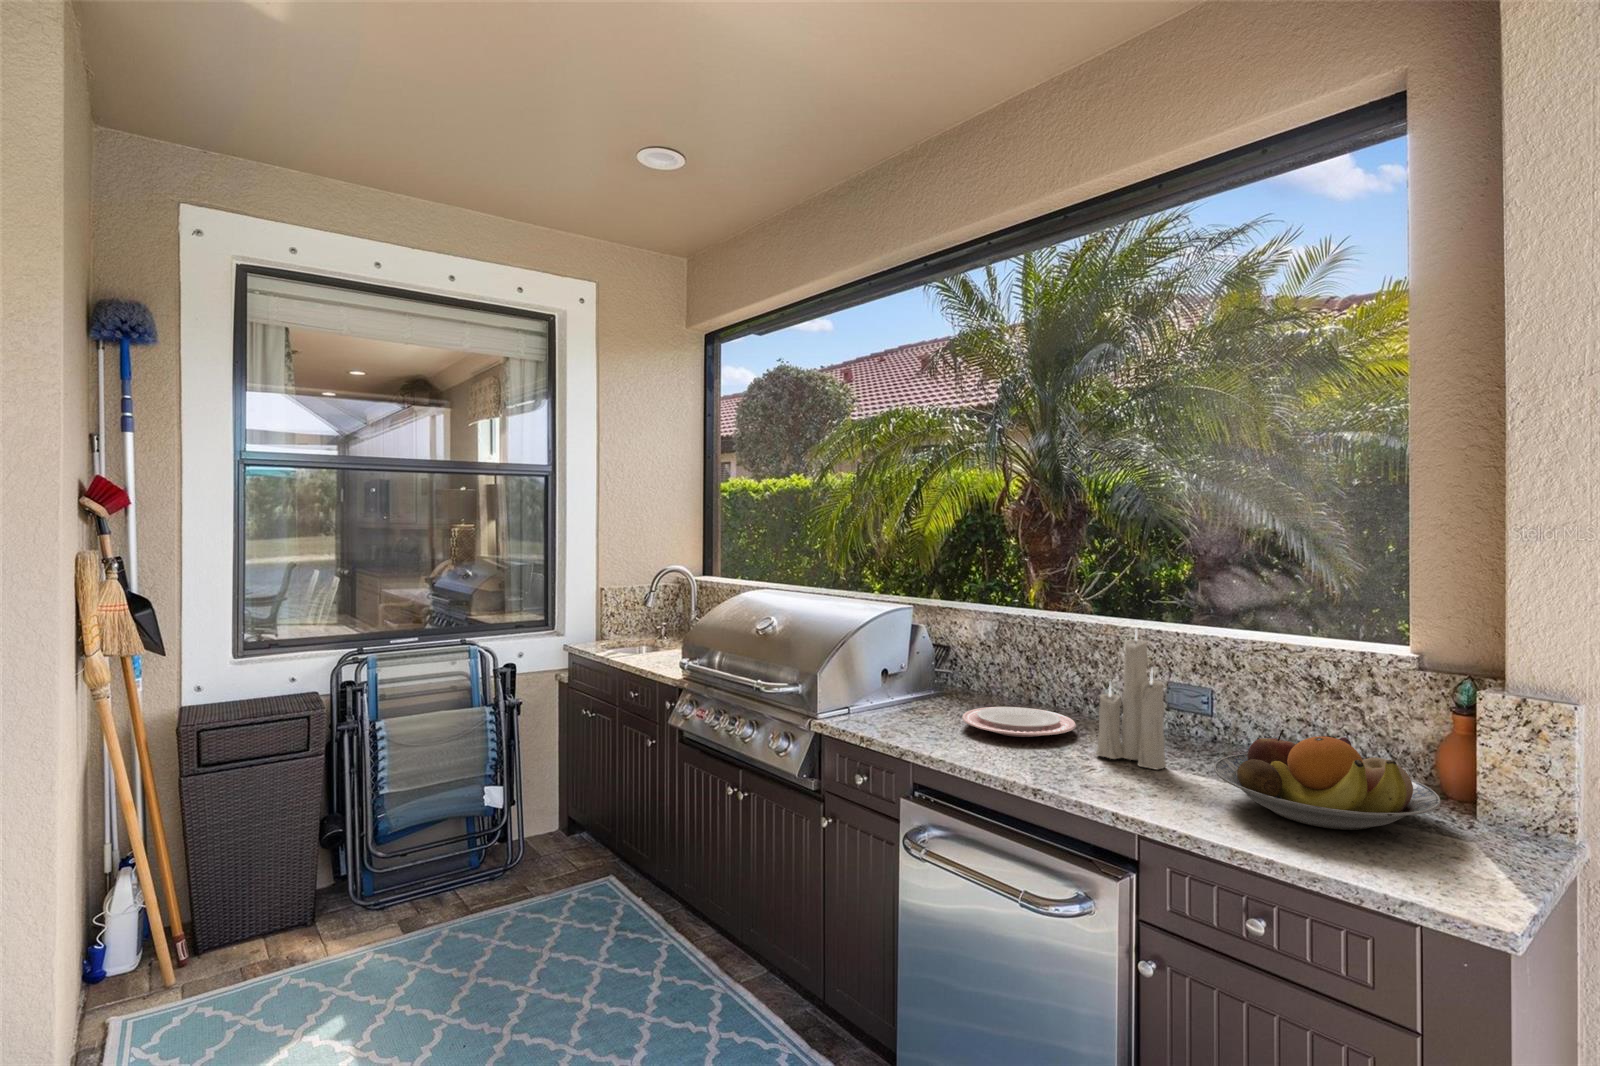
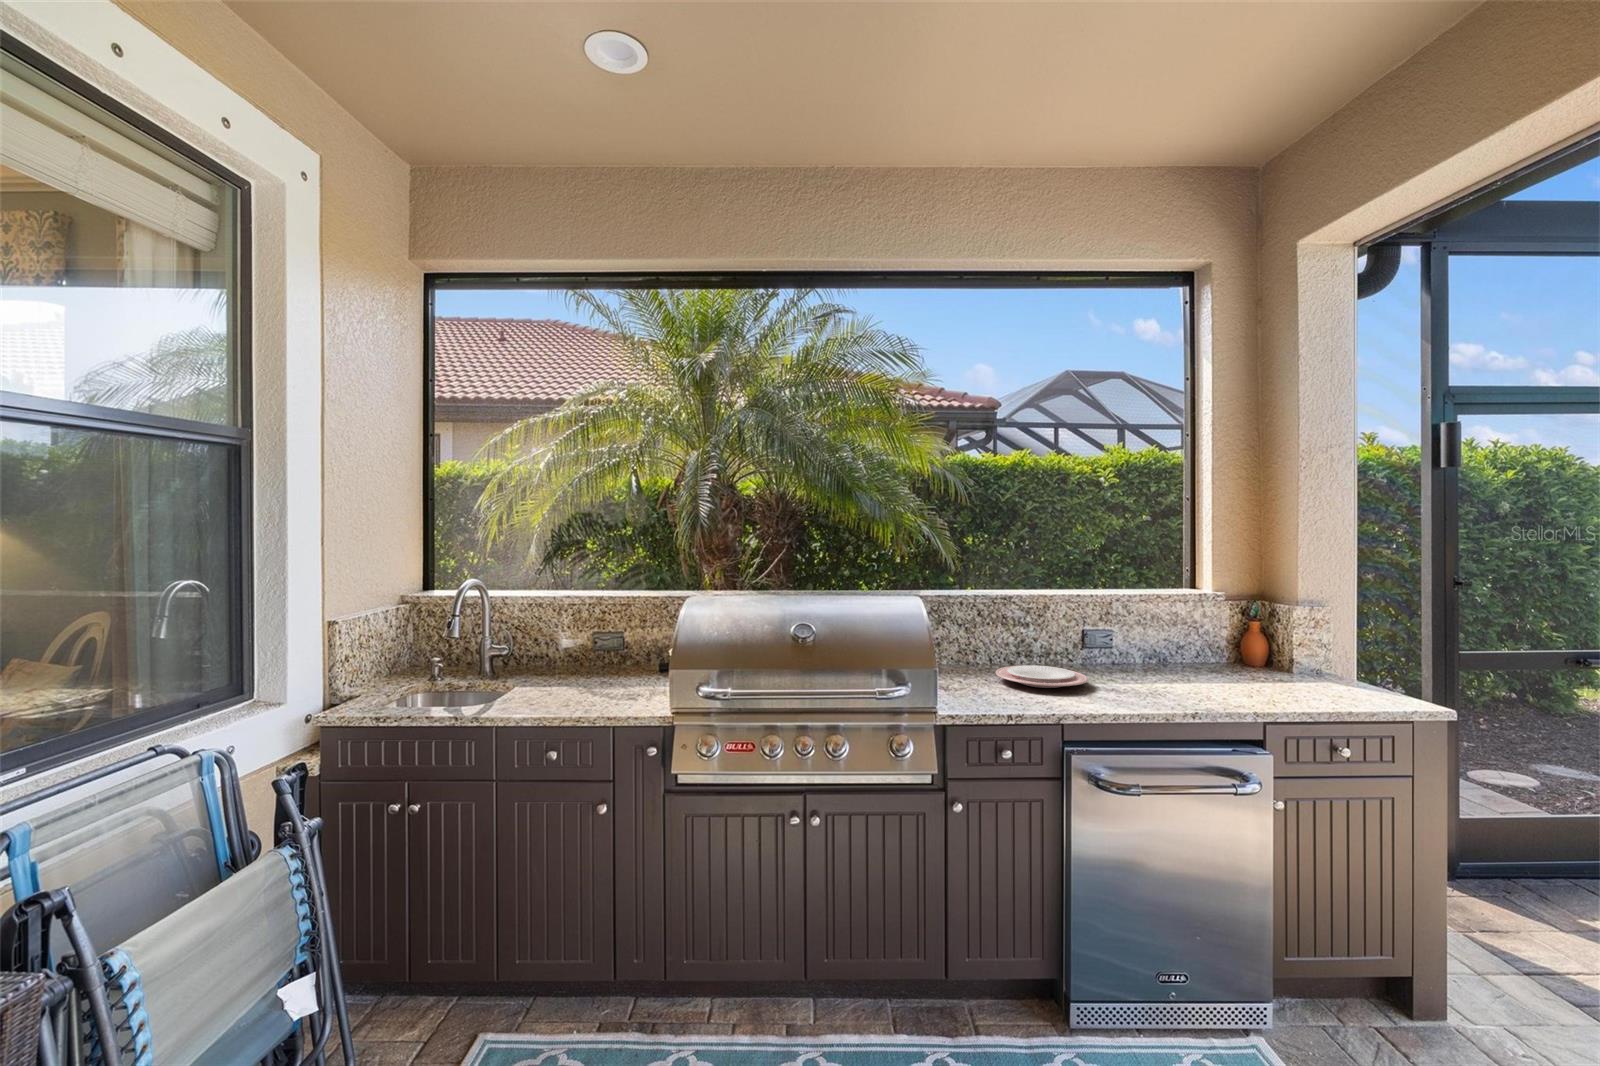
candle: present [1096,630,1166,769] -> none [1120,584,1170,686]
fruit bowl: present [1214,729,1440,830] -> none [1208,641,1346,693]

